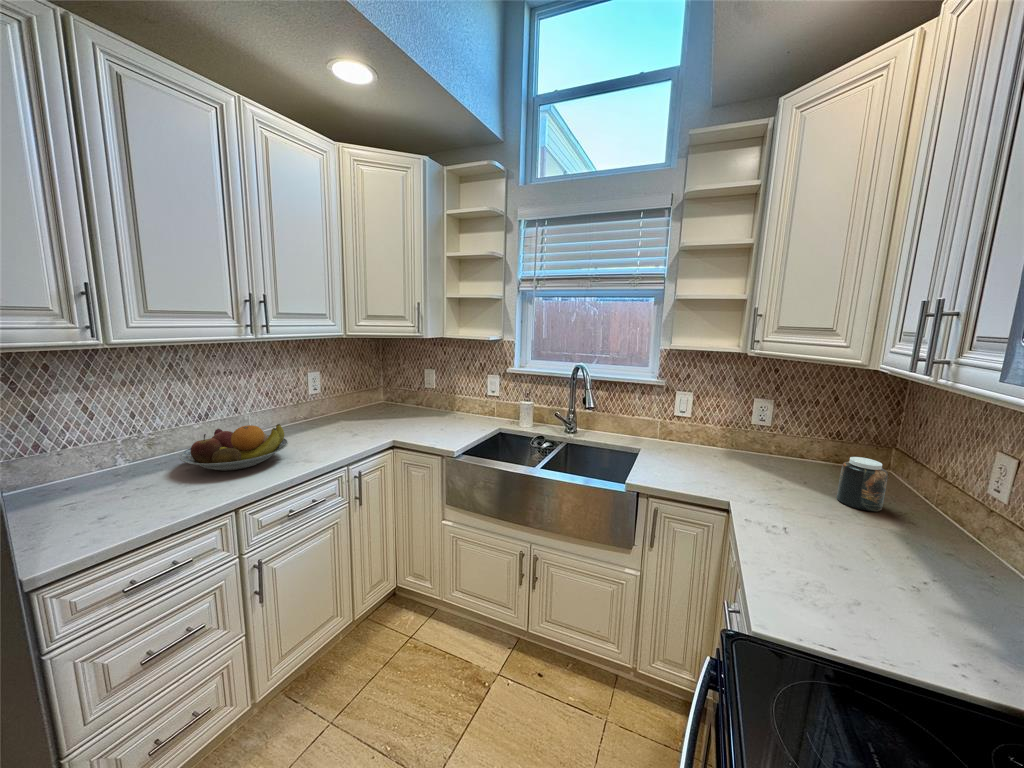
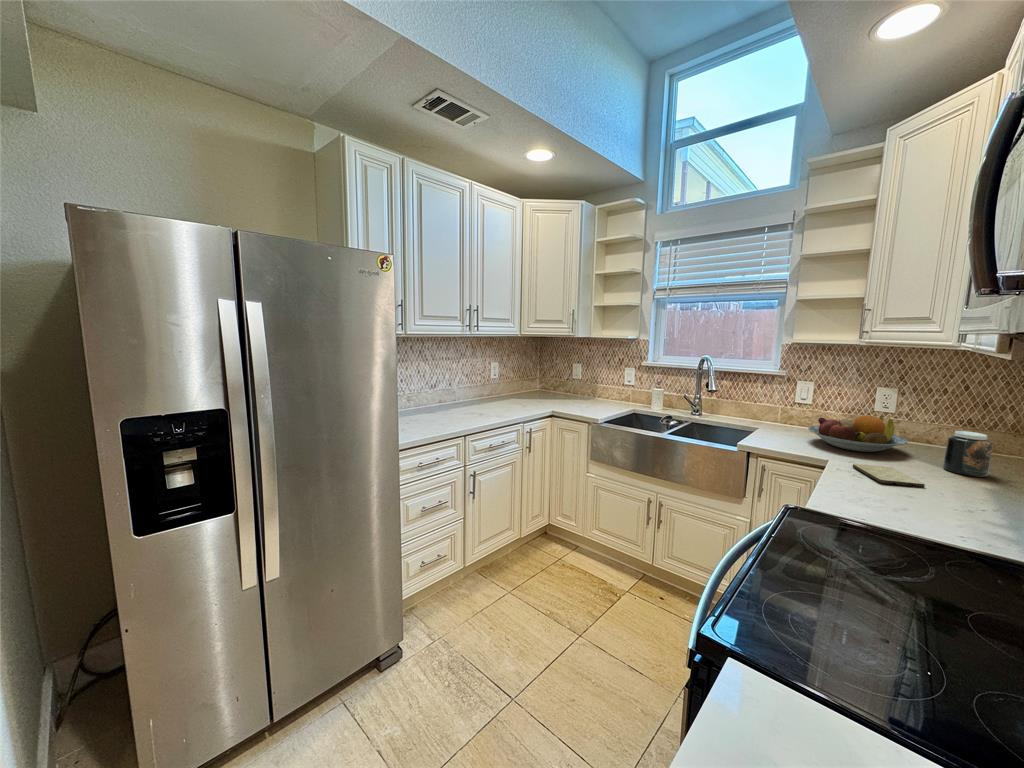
fruit bowl: present [179,424,288,471] -> present [808,415,908,452]
cutting board: none [758,508,845,544] -> present [853,464,925,487]

